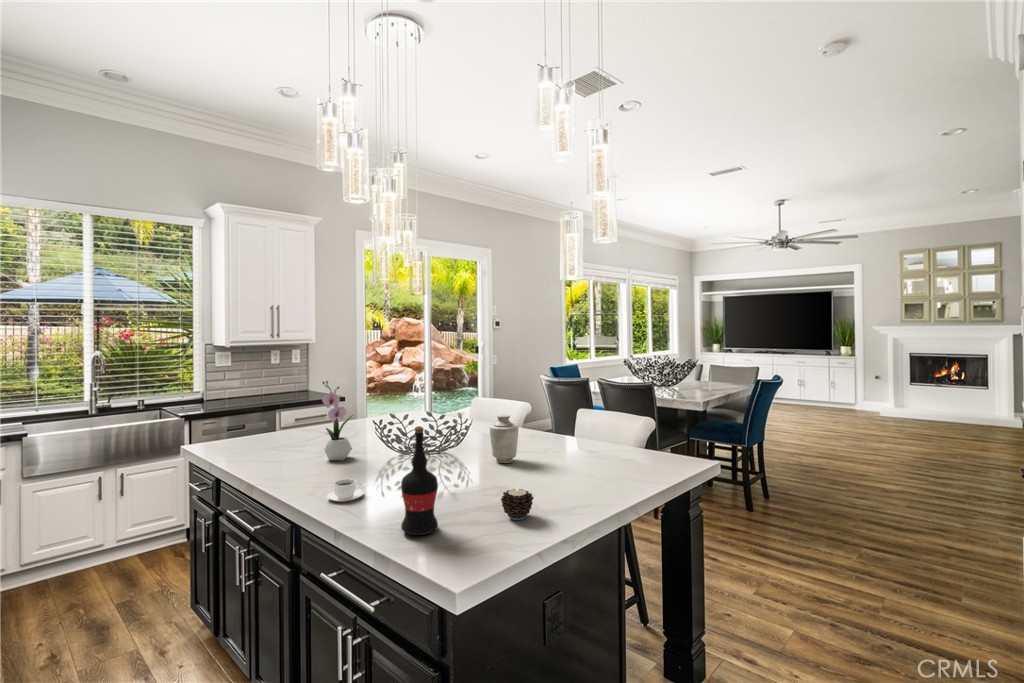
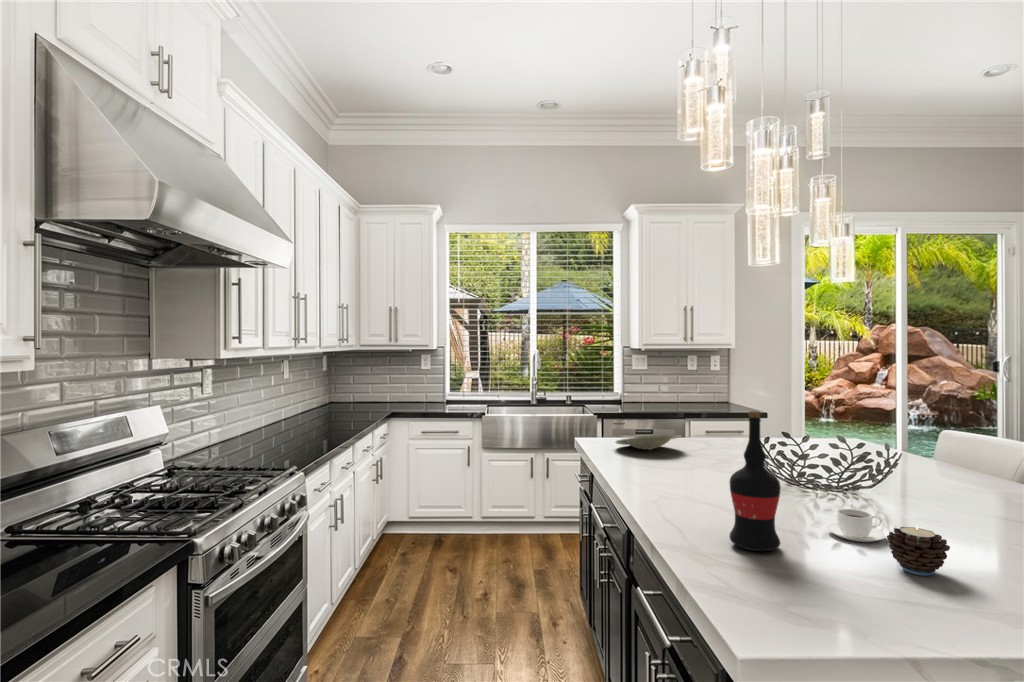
flower arrangement: present [322,381,353,460] -> none [691,370,731,466]
vase: present [490,414,518,463] -> none [923,433,978,510]
plate: none [238,436,306,455] -> present [615,434,682,450]
coffee cup: present [327,479,364,502] -> present [826,509,886,542]

